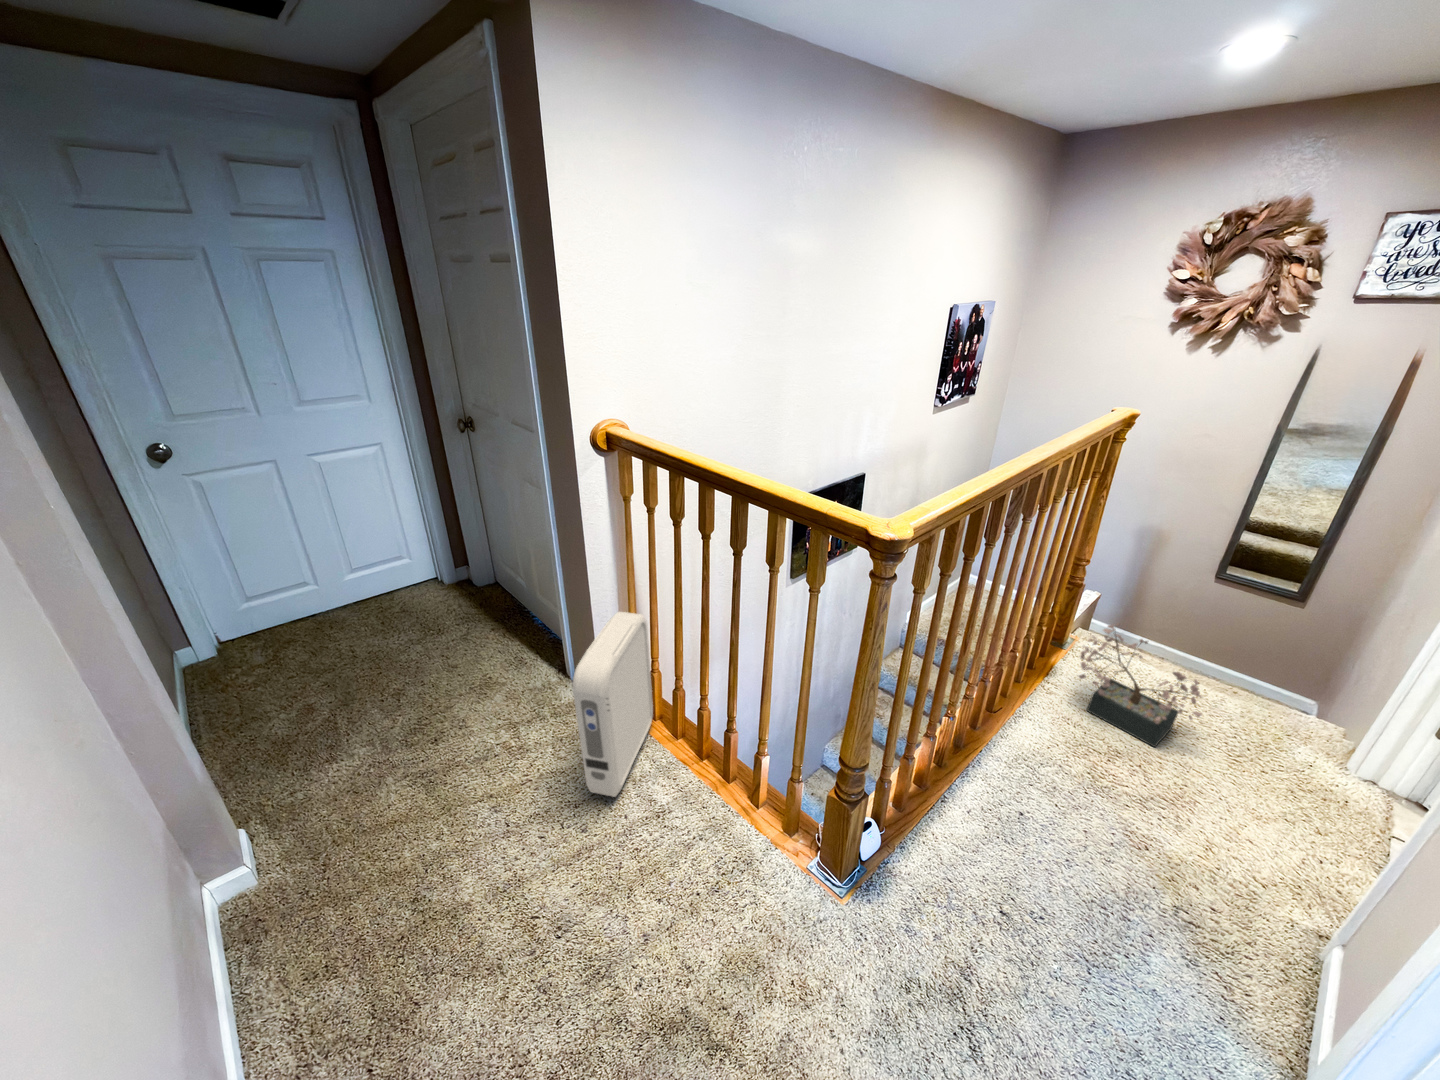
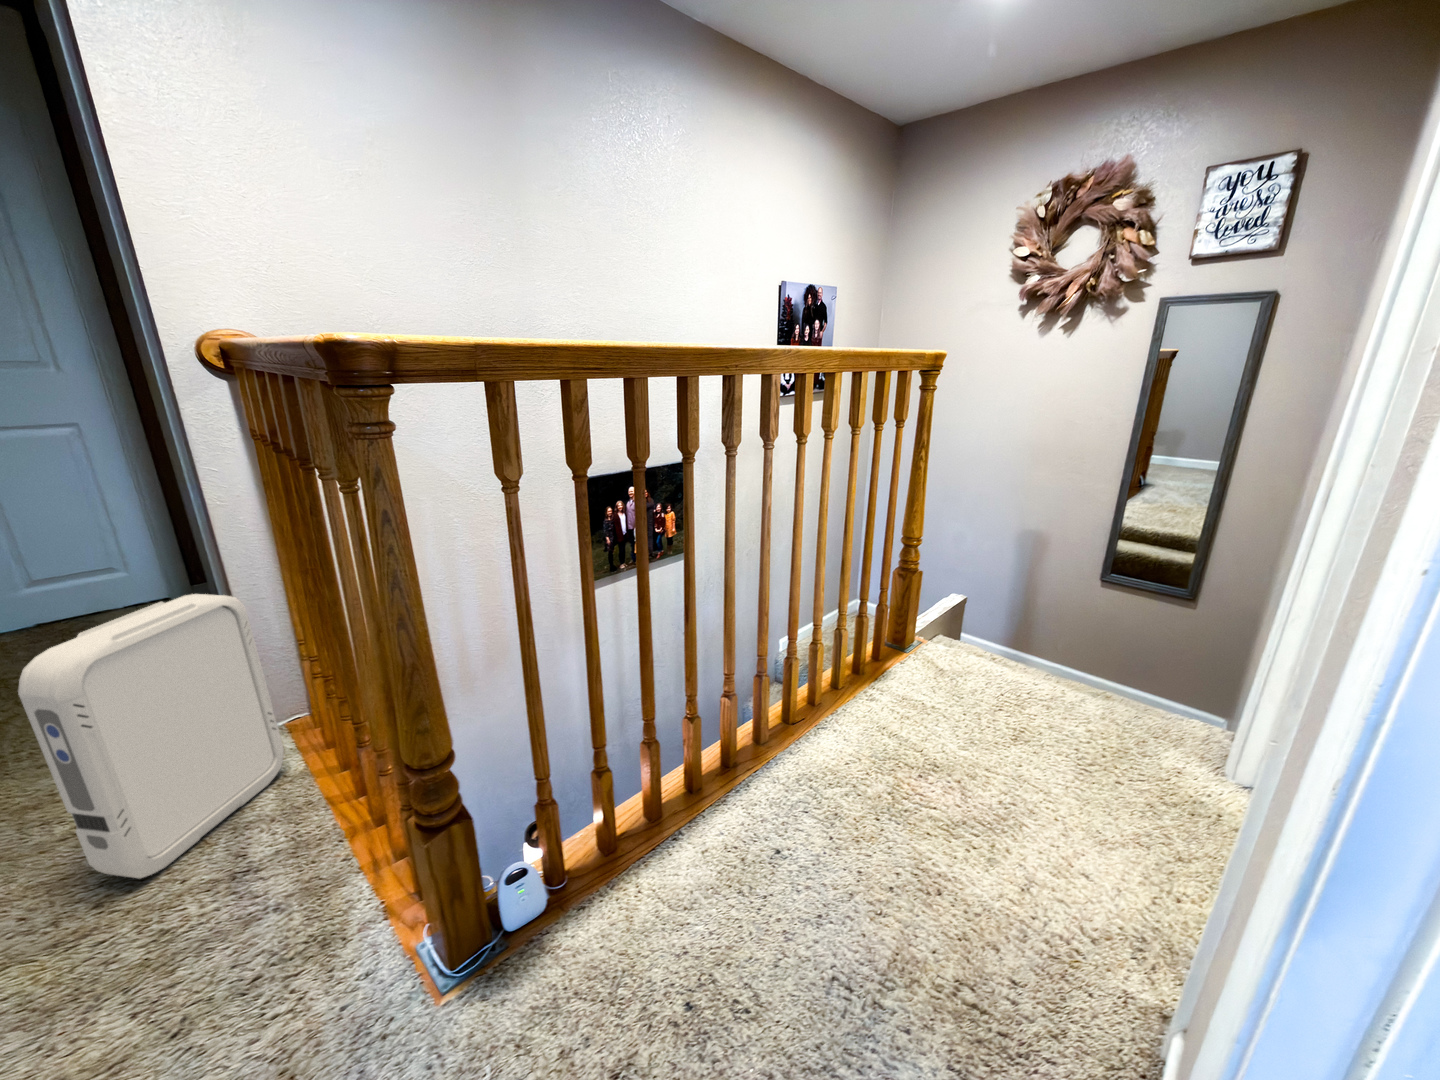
decorative plant: present [1079,623,1202,747] -> none [887,601,1038,760]

